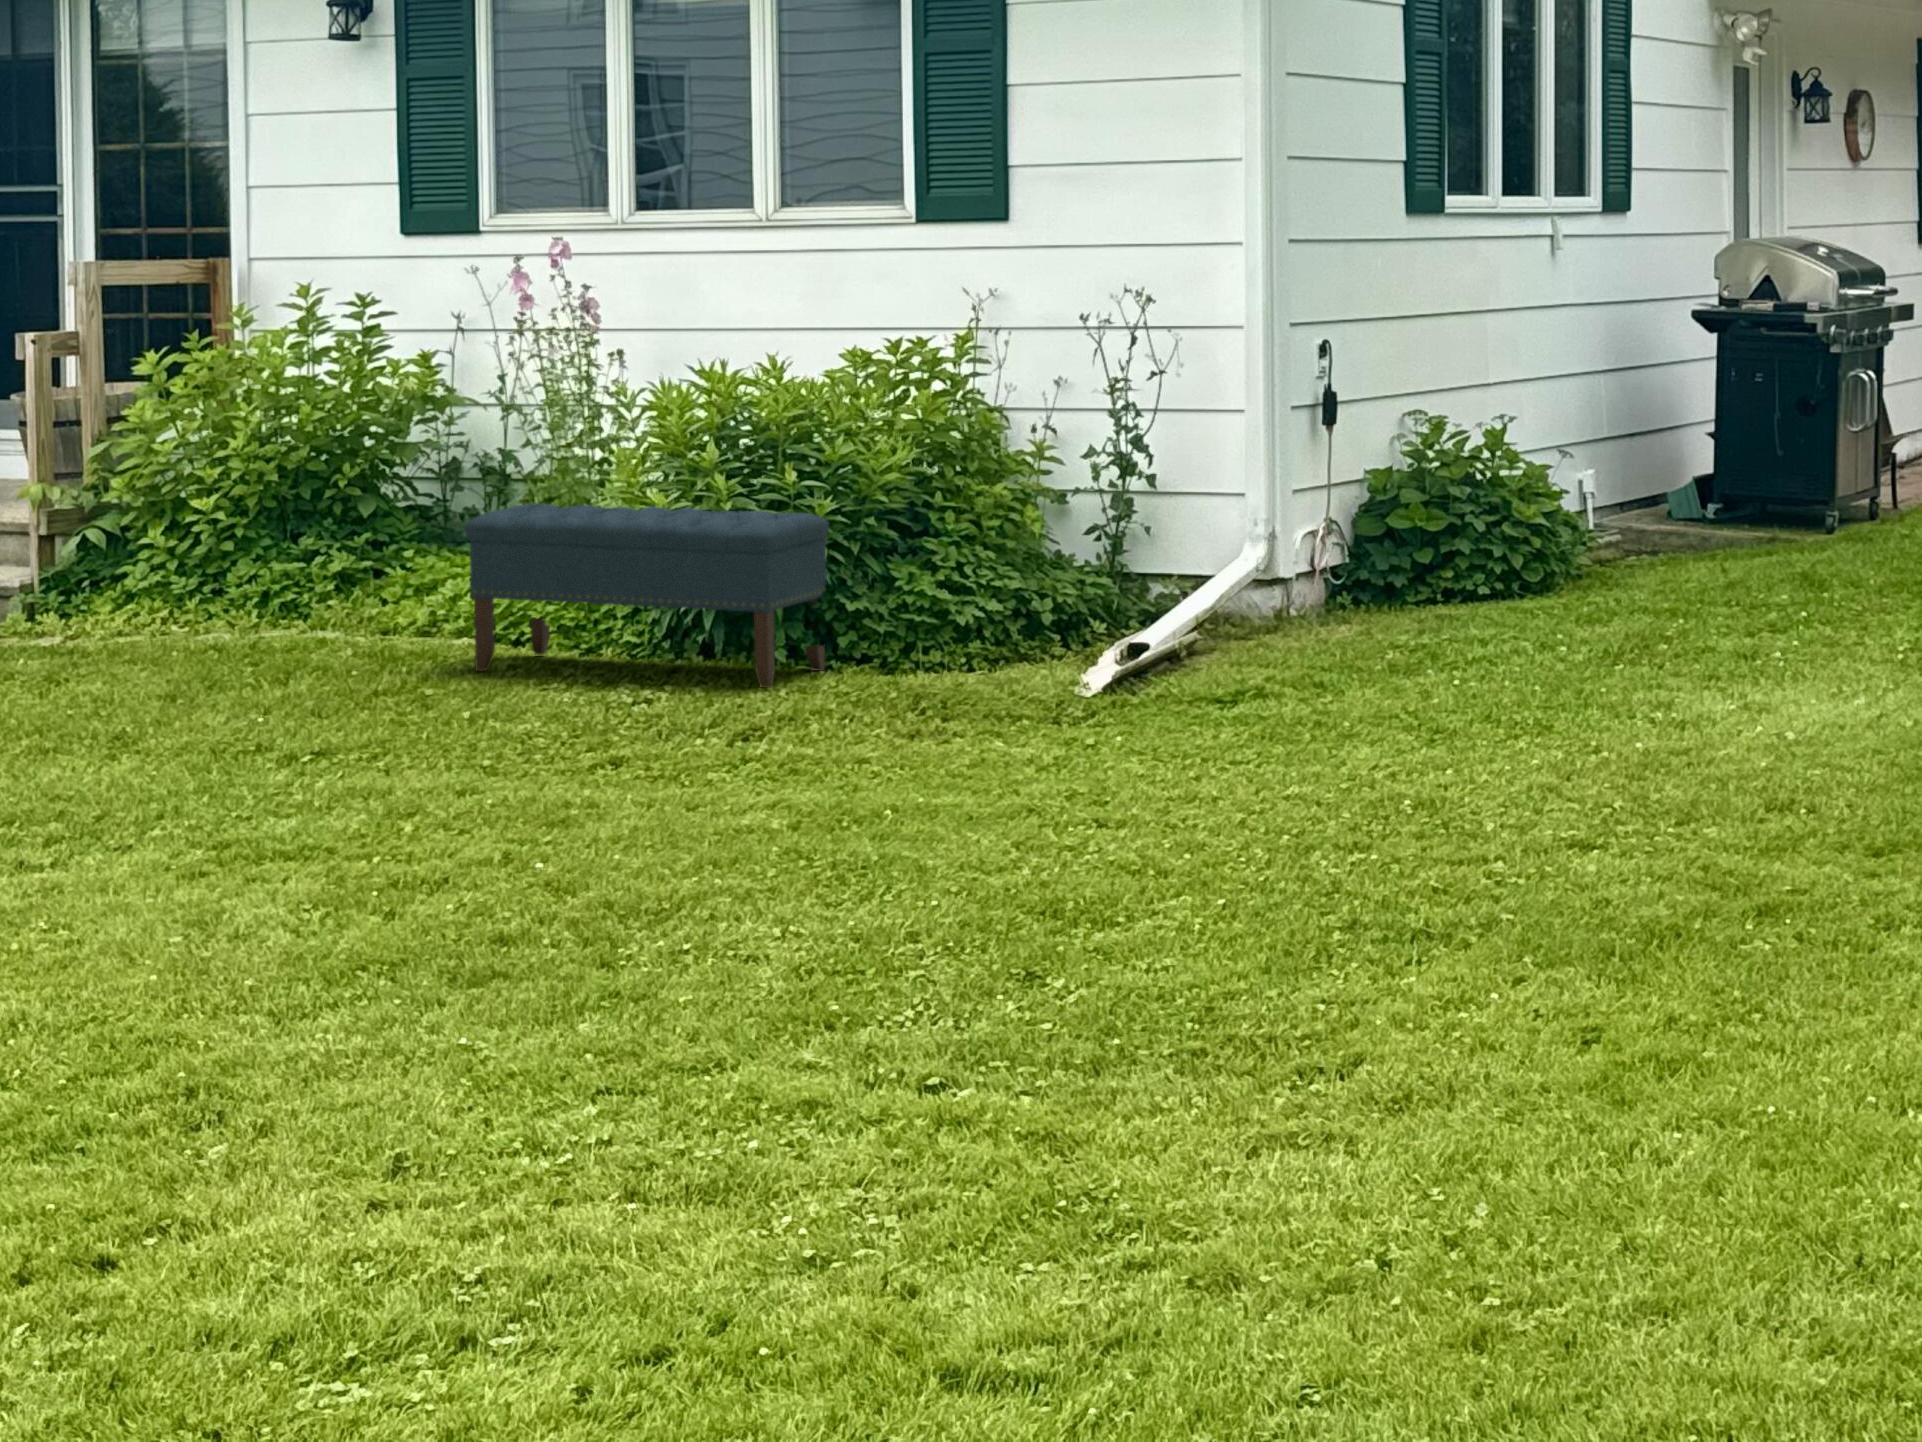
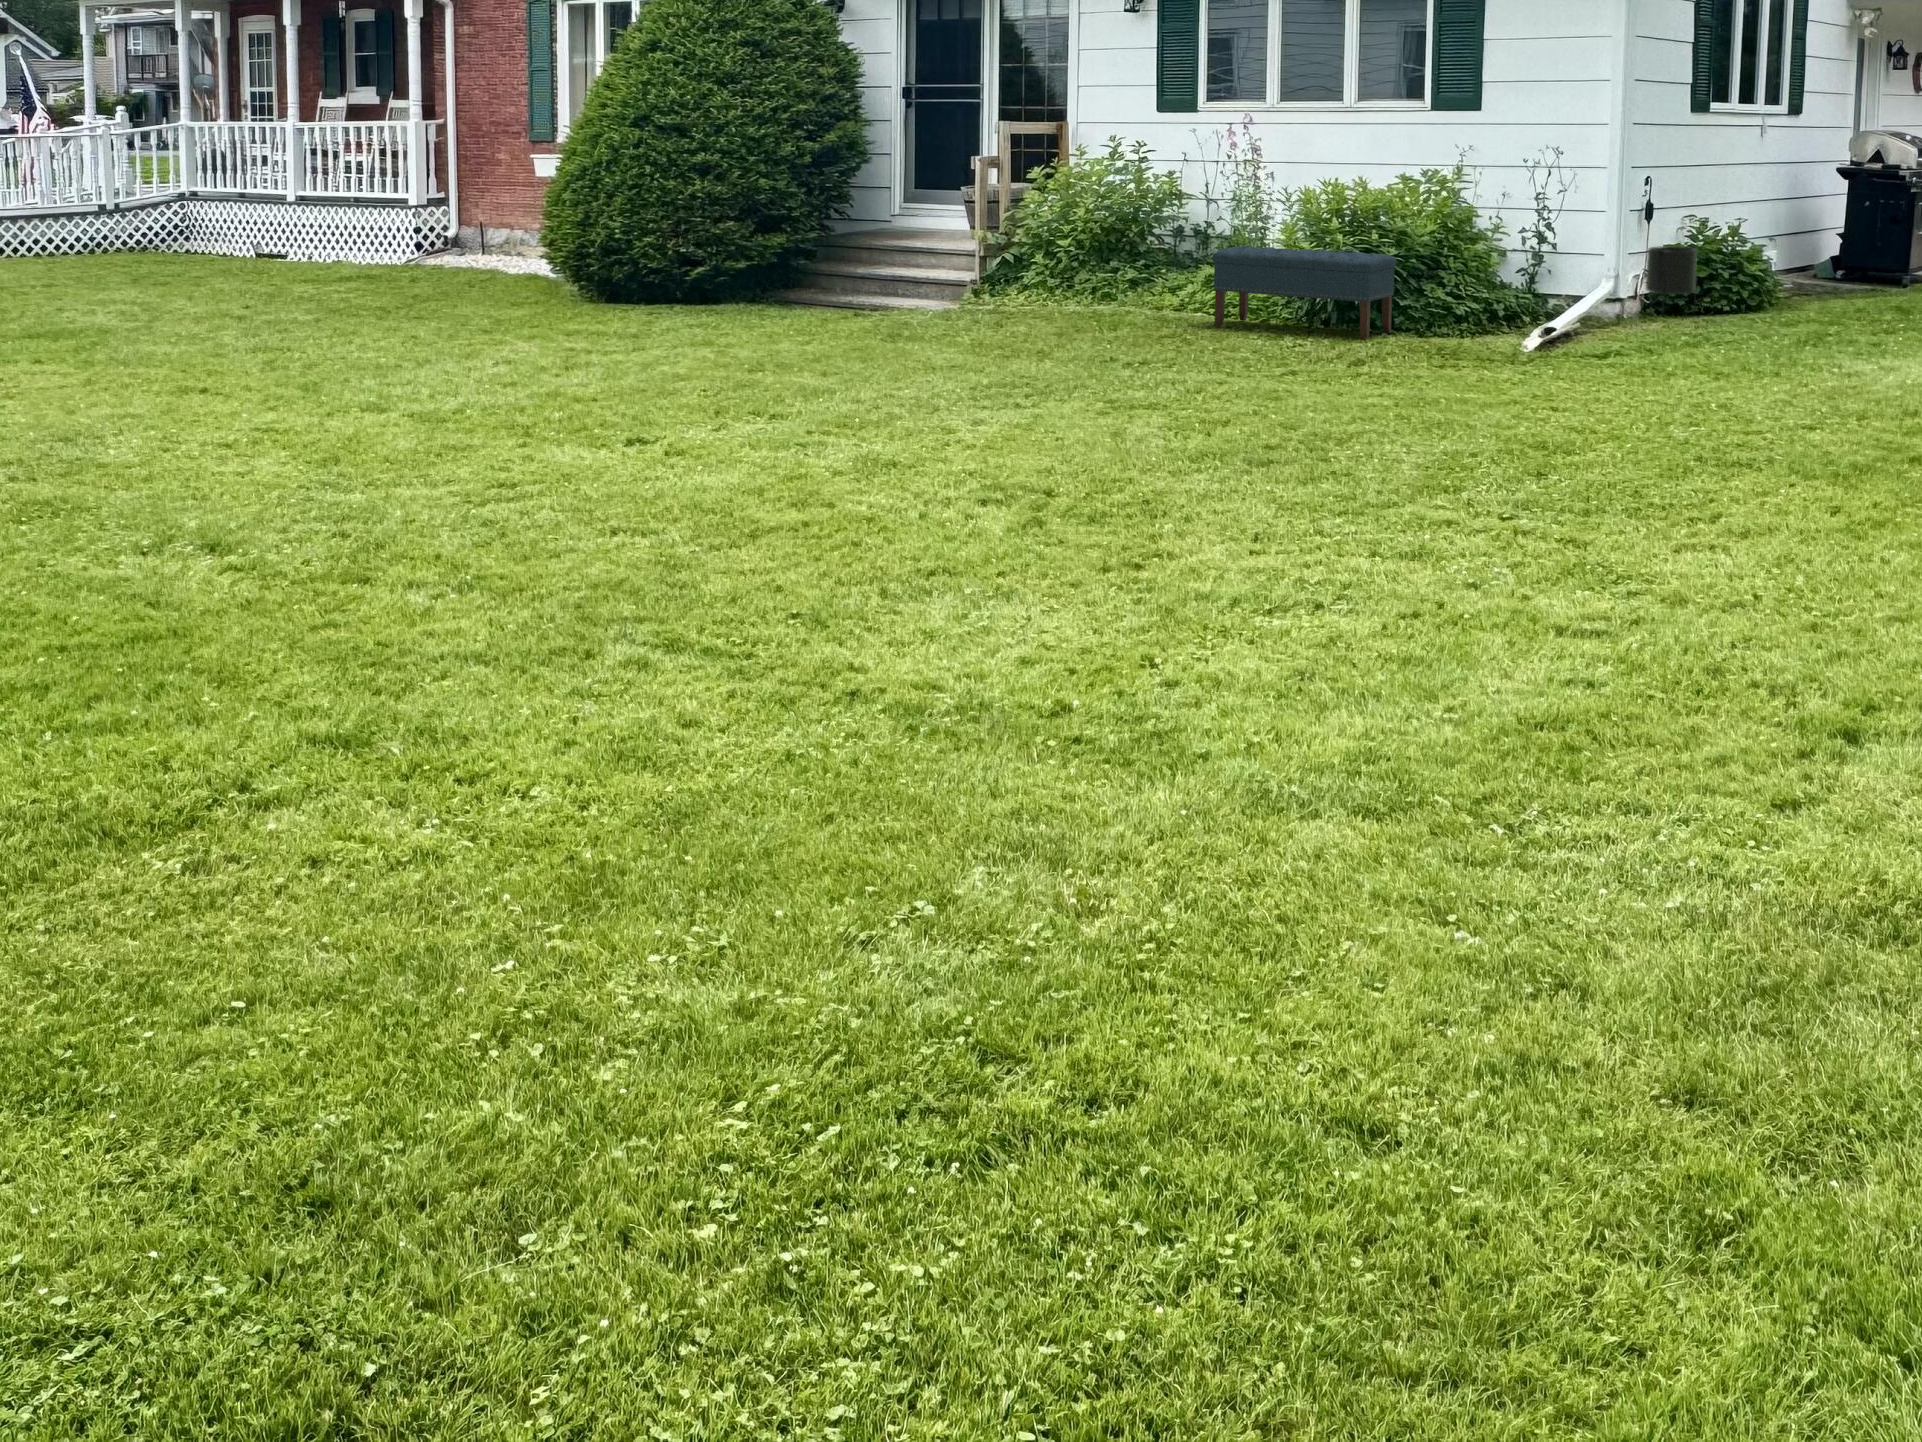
planter: none [1333,474,1427,612] -> present [1646,246,1697,316]

